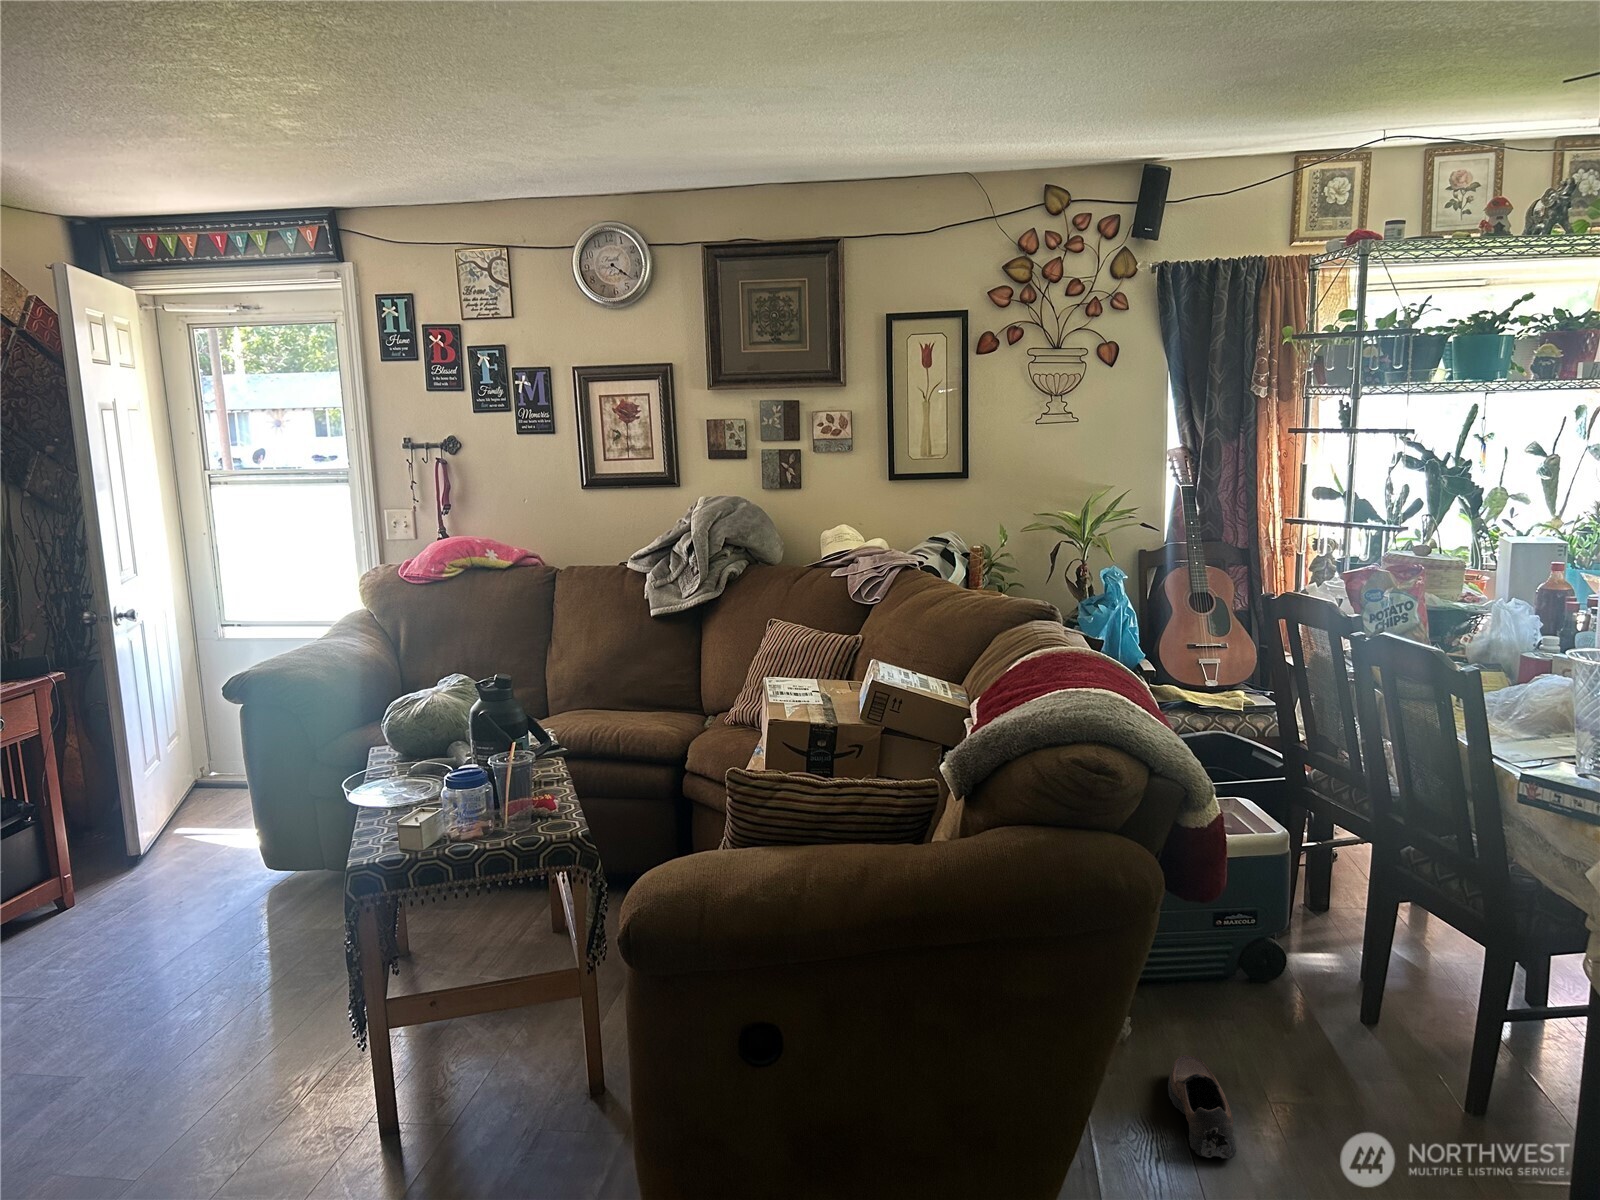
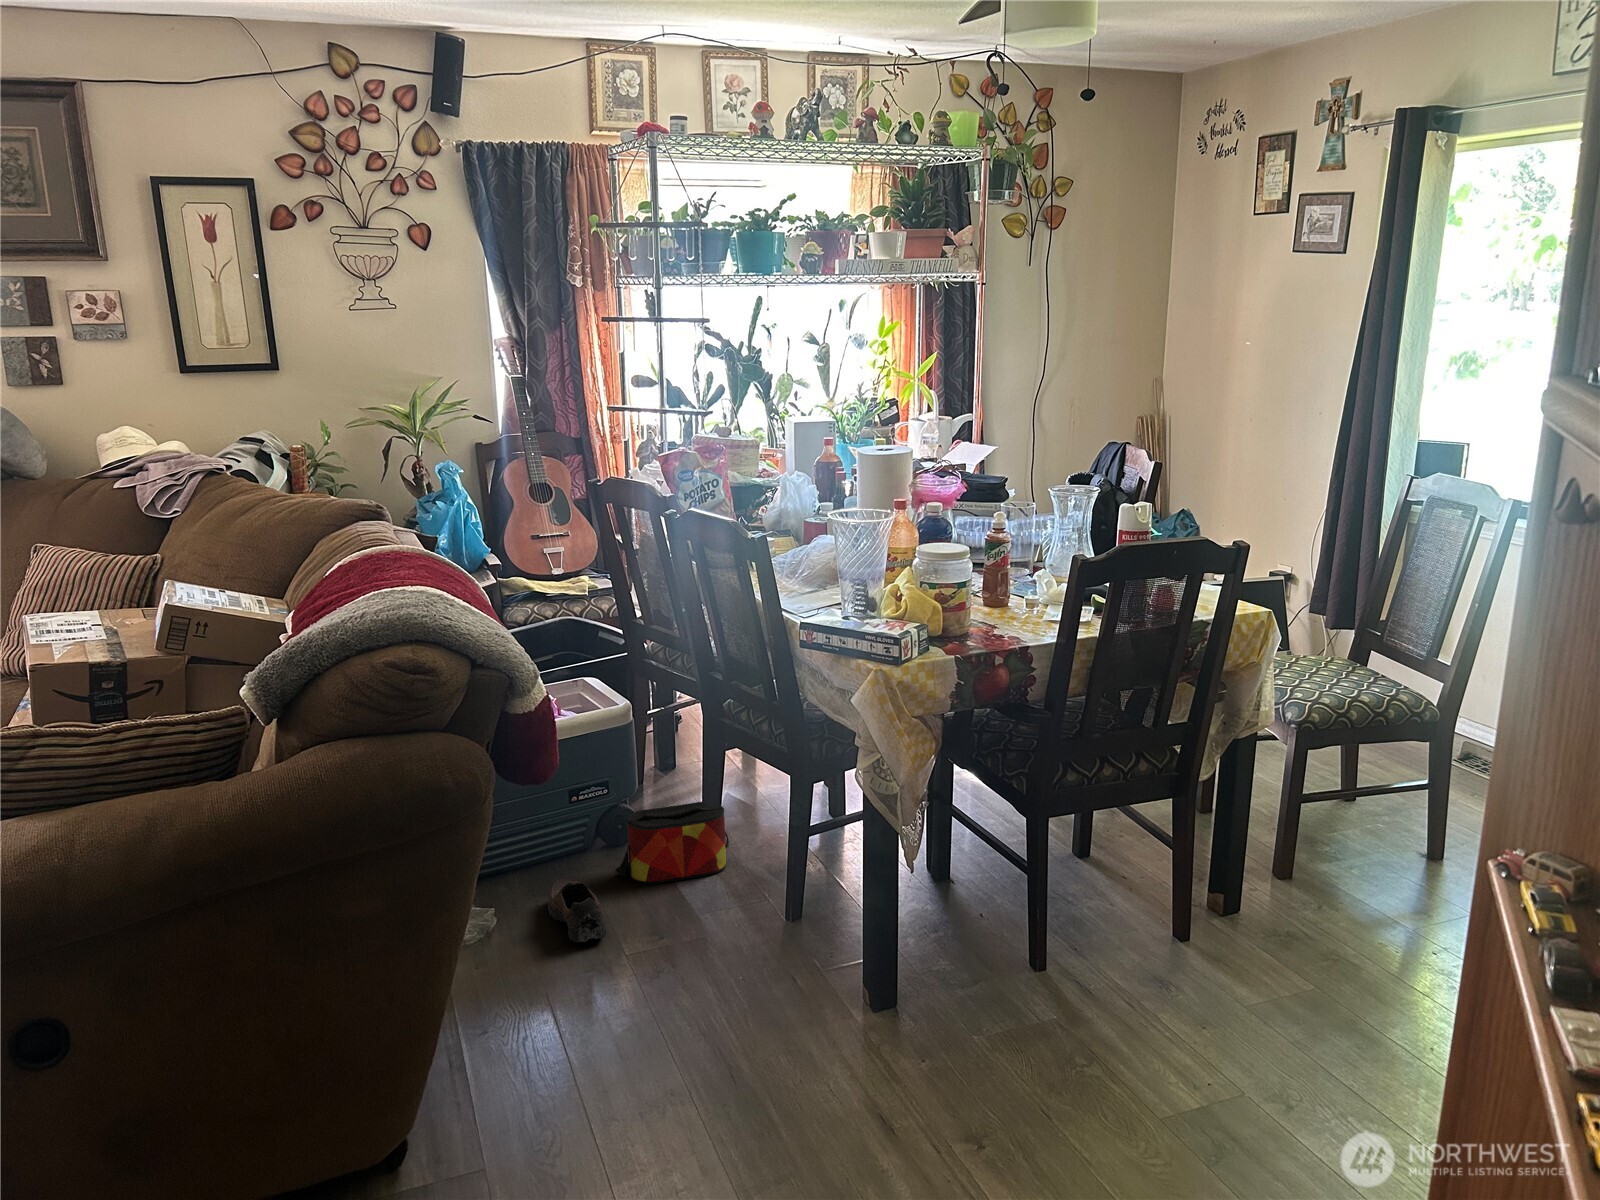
bag: none [1251,994,1401,1098] -> present [616,802,729,884]

